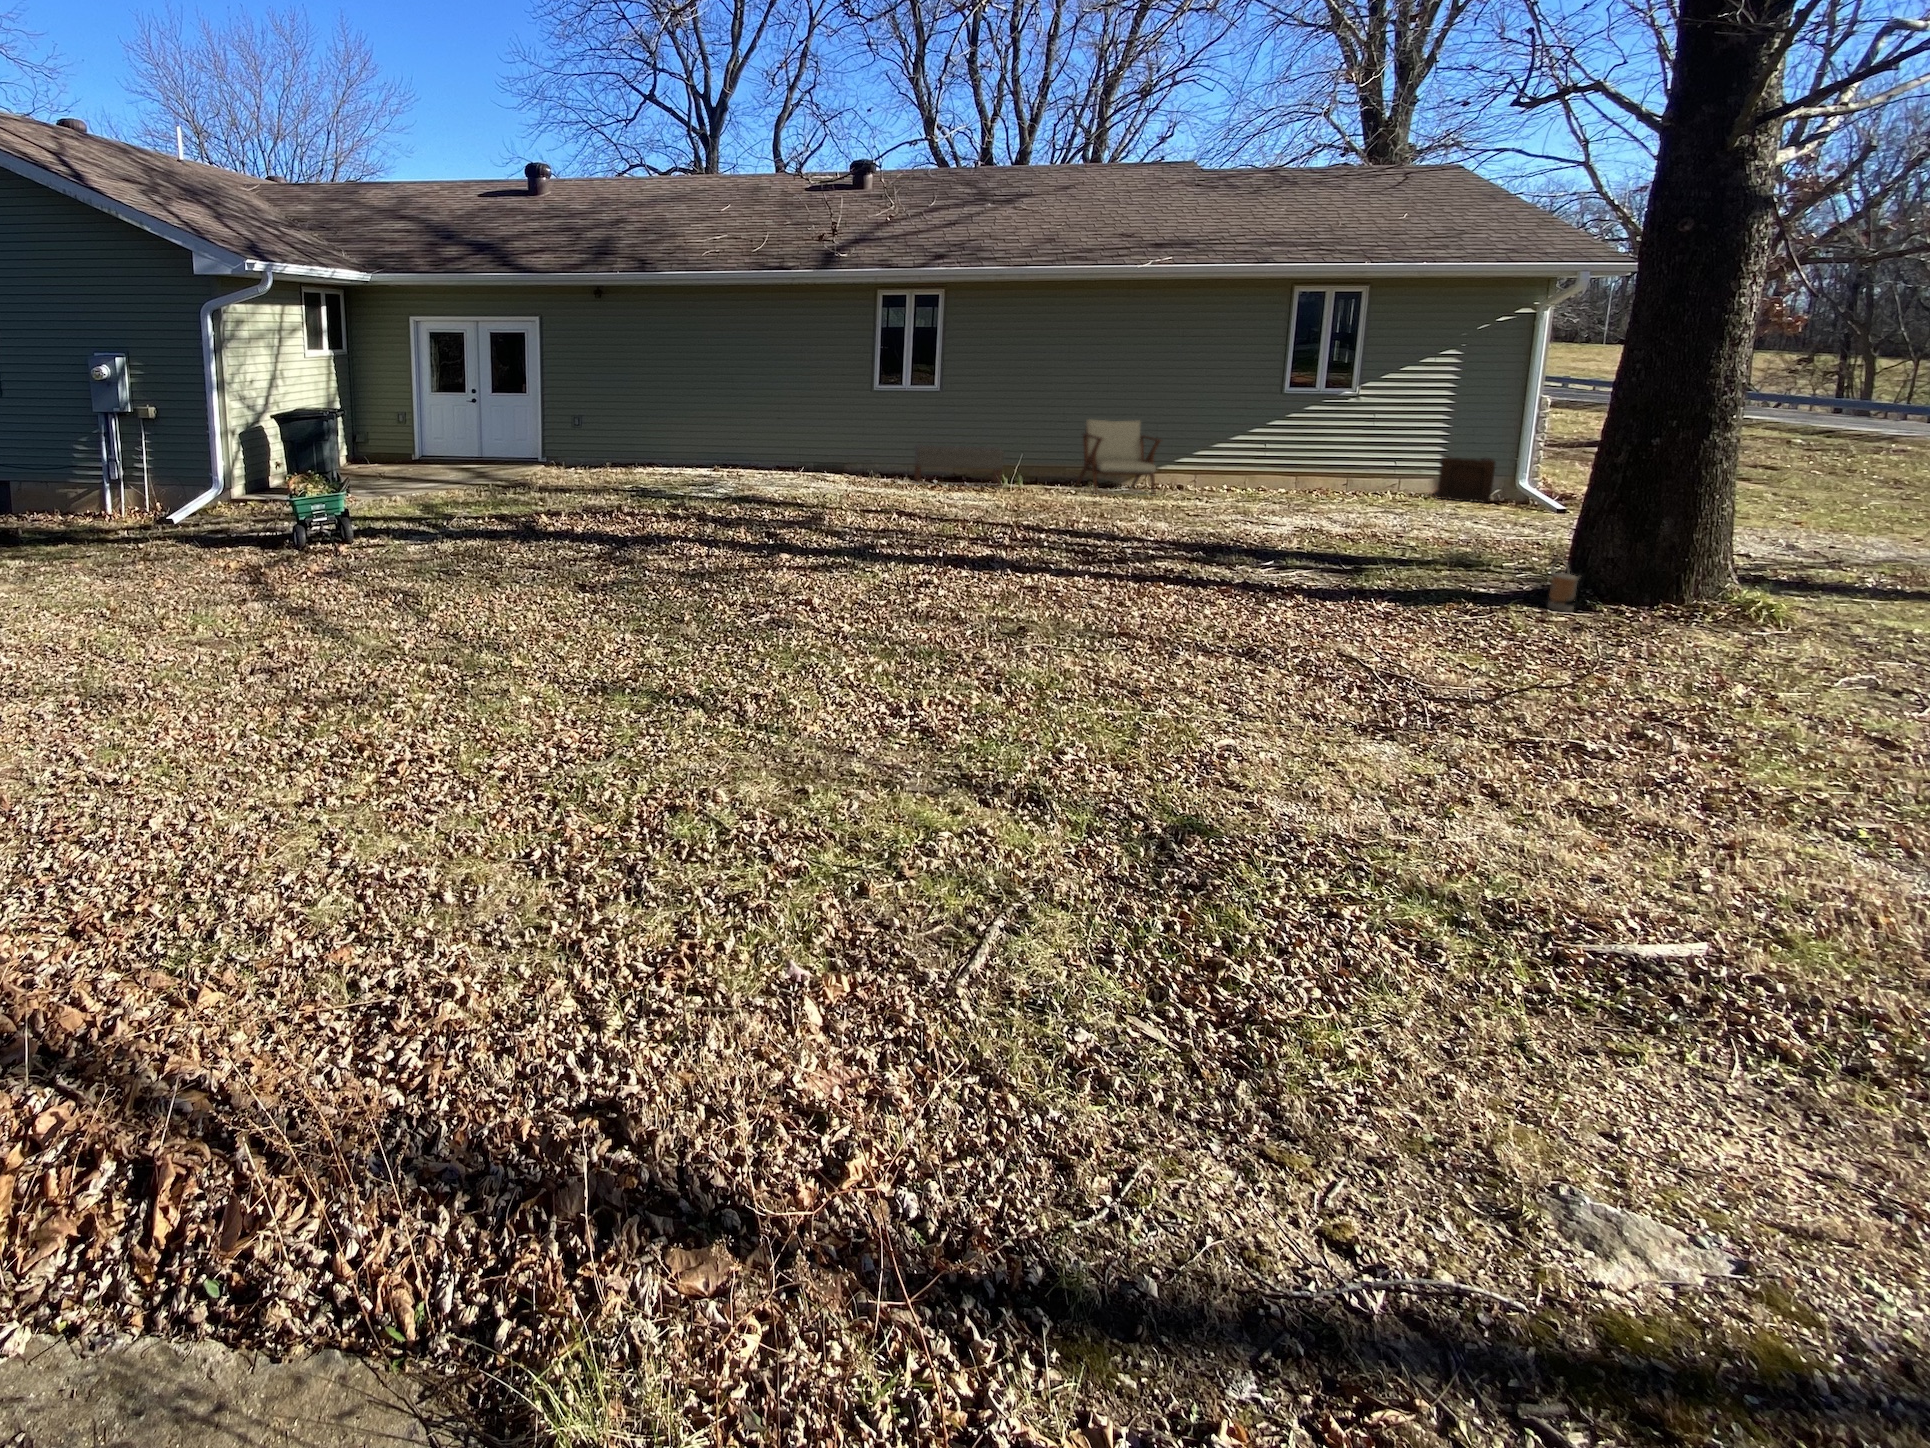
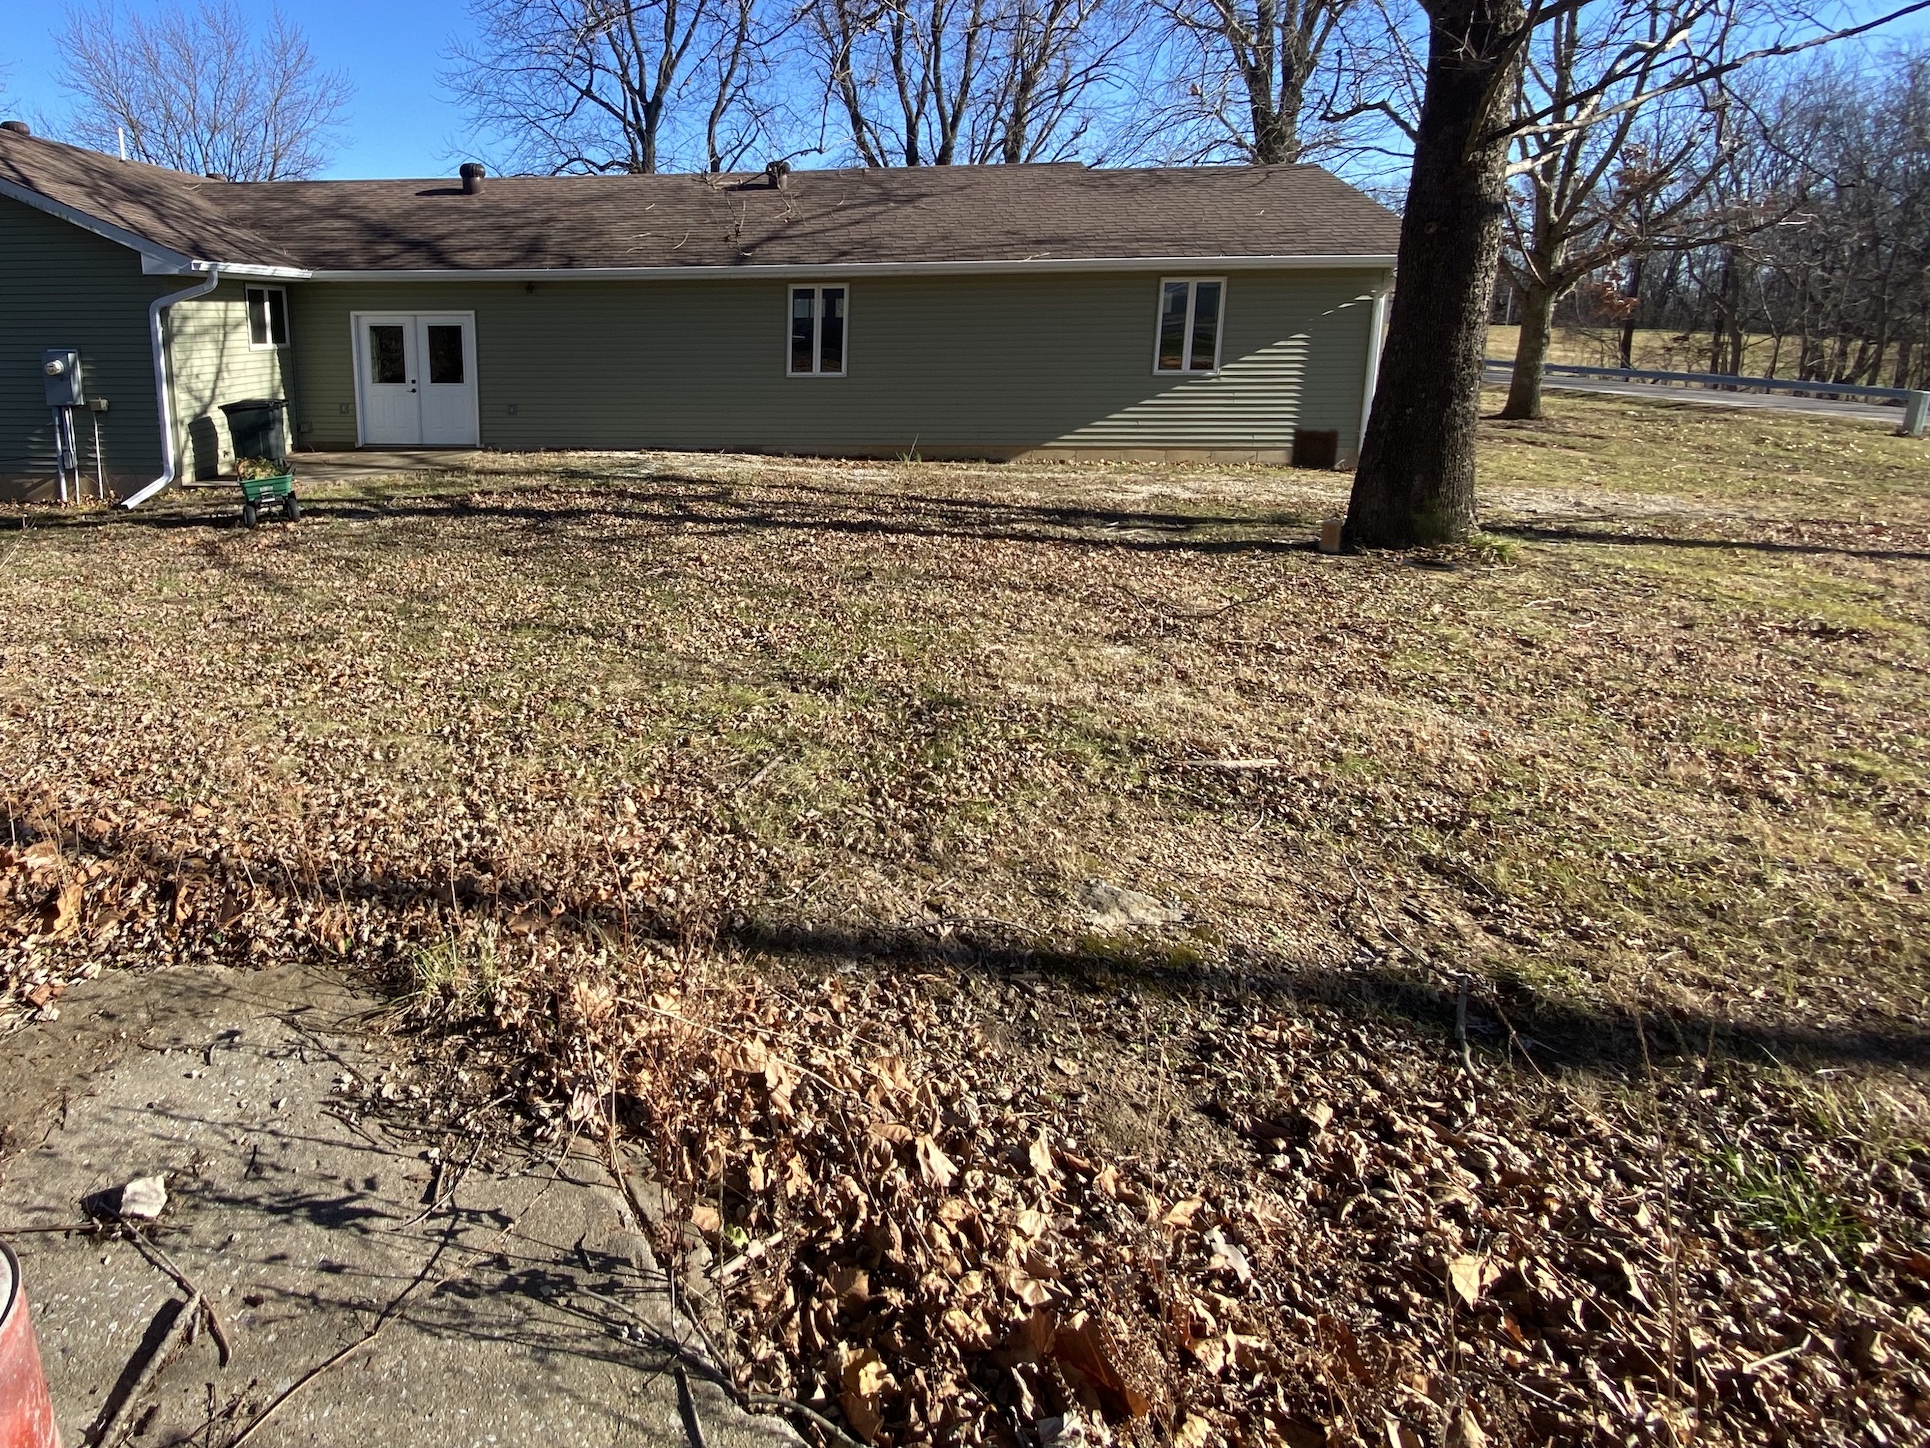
lounge chair: present [1076,419,1161,495] -> none [970,400,1044,469]
bench: present [914,444,1004,487] -> none [823,426,904,464]
potted tree: none [1666,544,1749,642] -> present [1405,496,1457,570]

